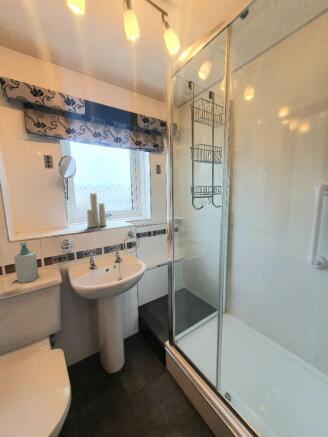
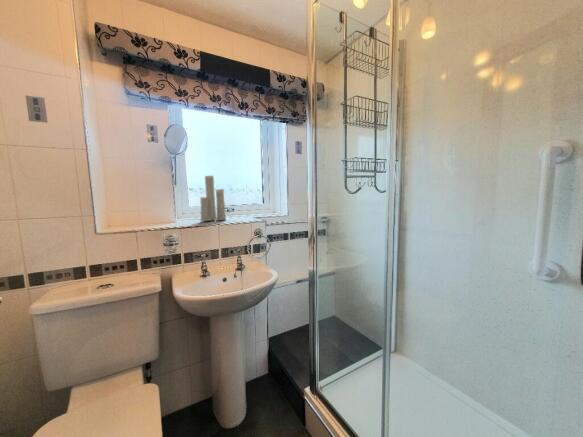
soap bottle: present [14,242,39,283] -> none [100,234,131,287]

